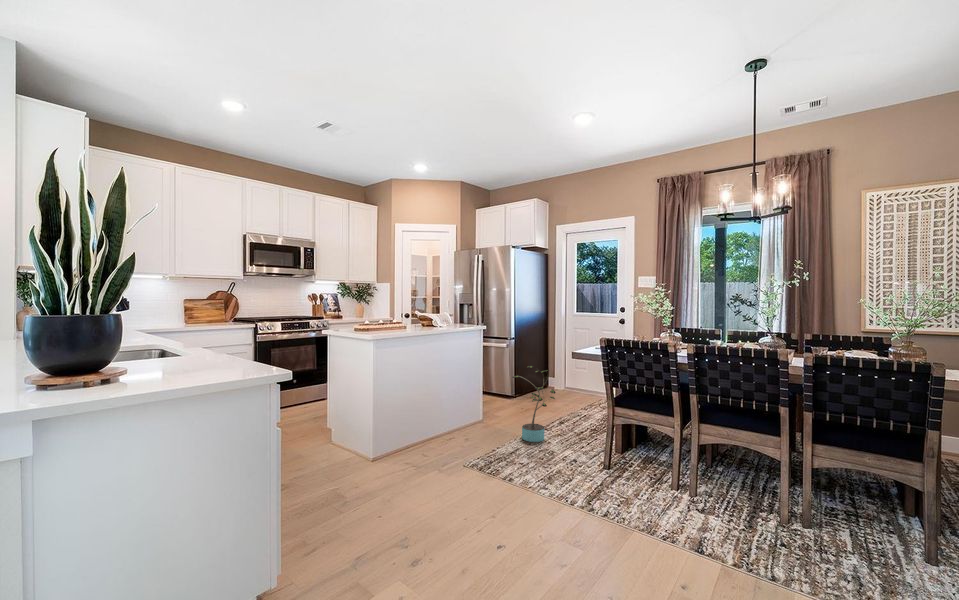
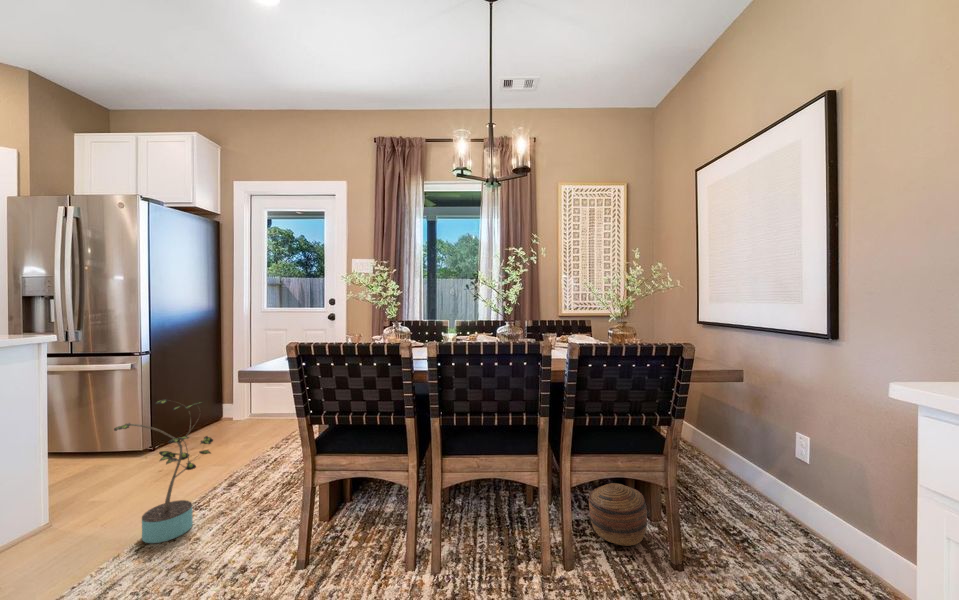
basket: none [839,480,905,533] -> present [589,483,647,546]

